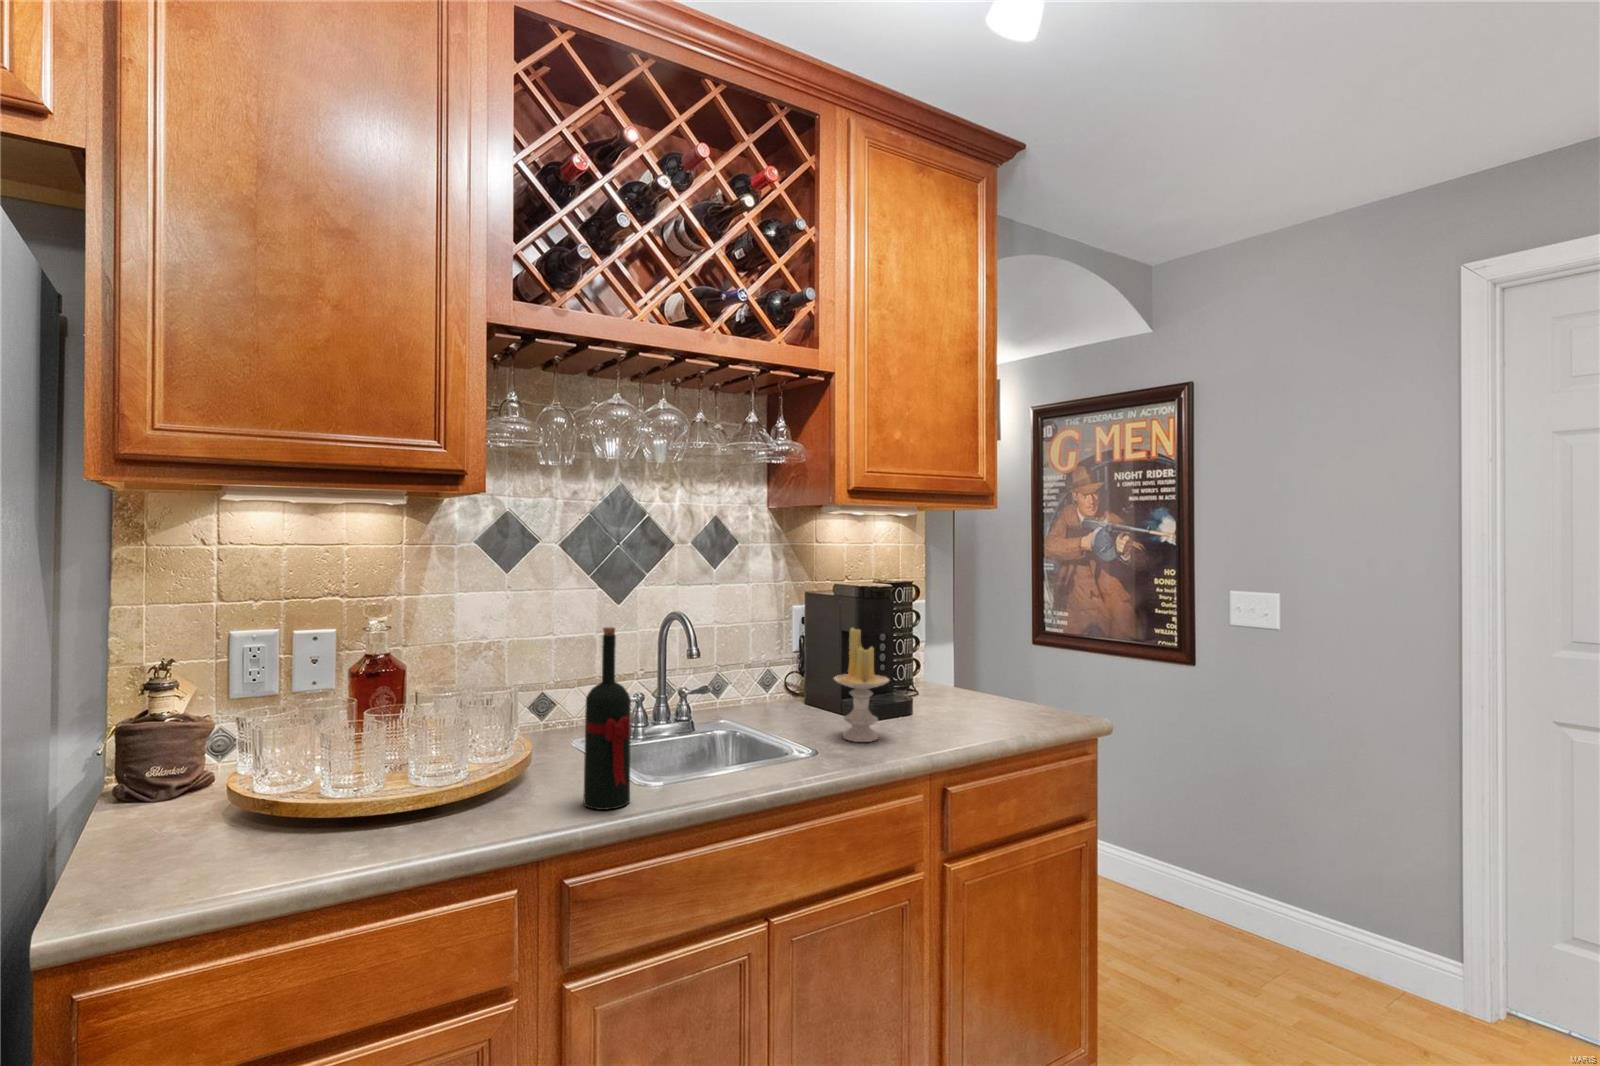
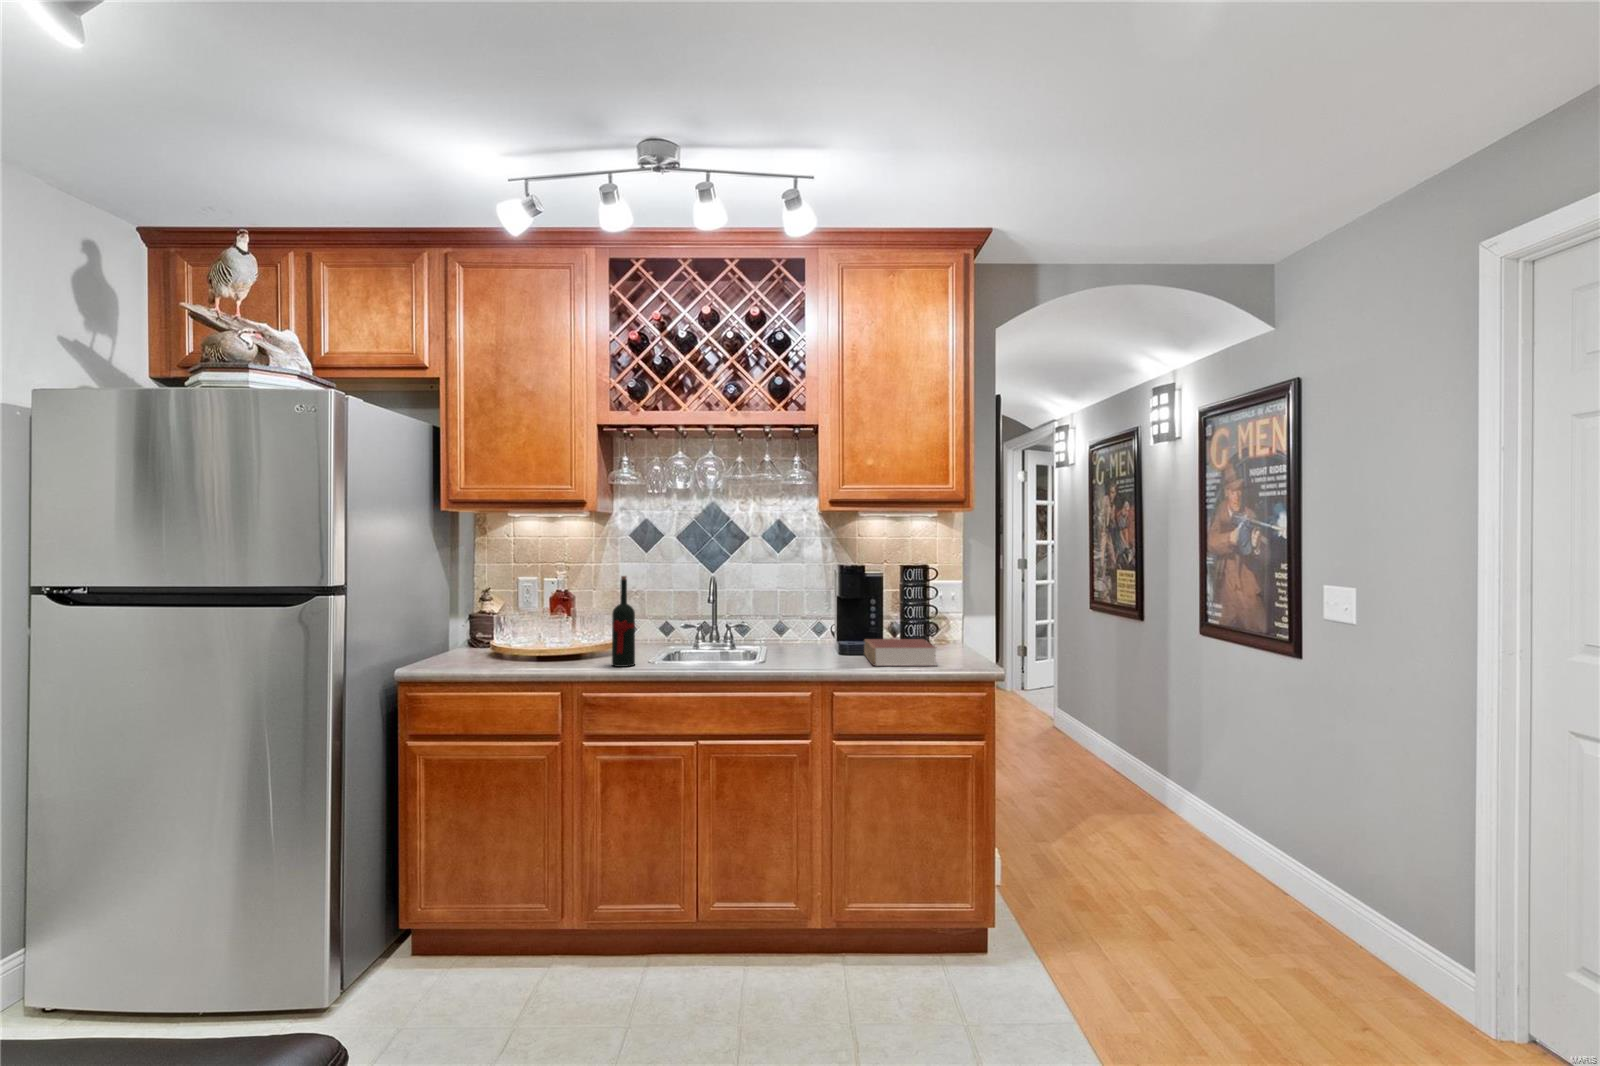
candle: present [834,628,889,742] -> none [797,588,833,662]
book: none [885,685,1020,738] -> present [864,639,937,666]

